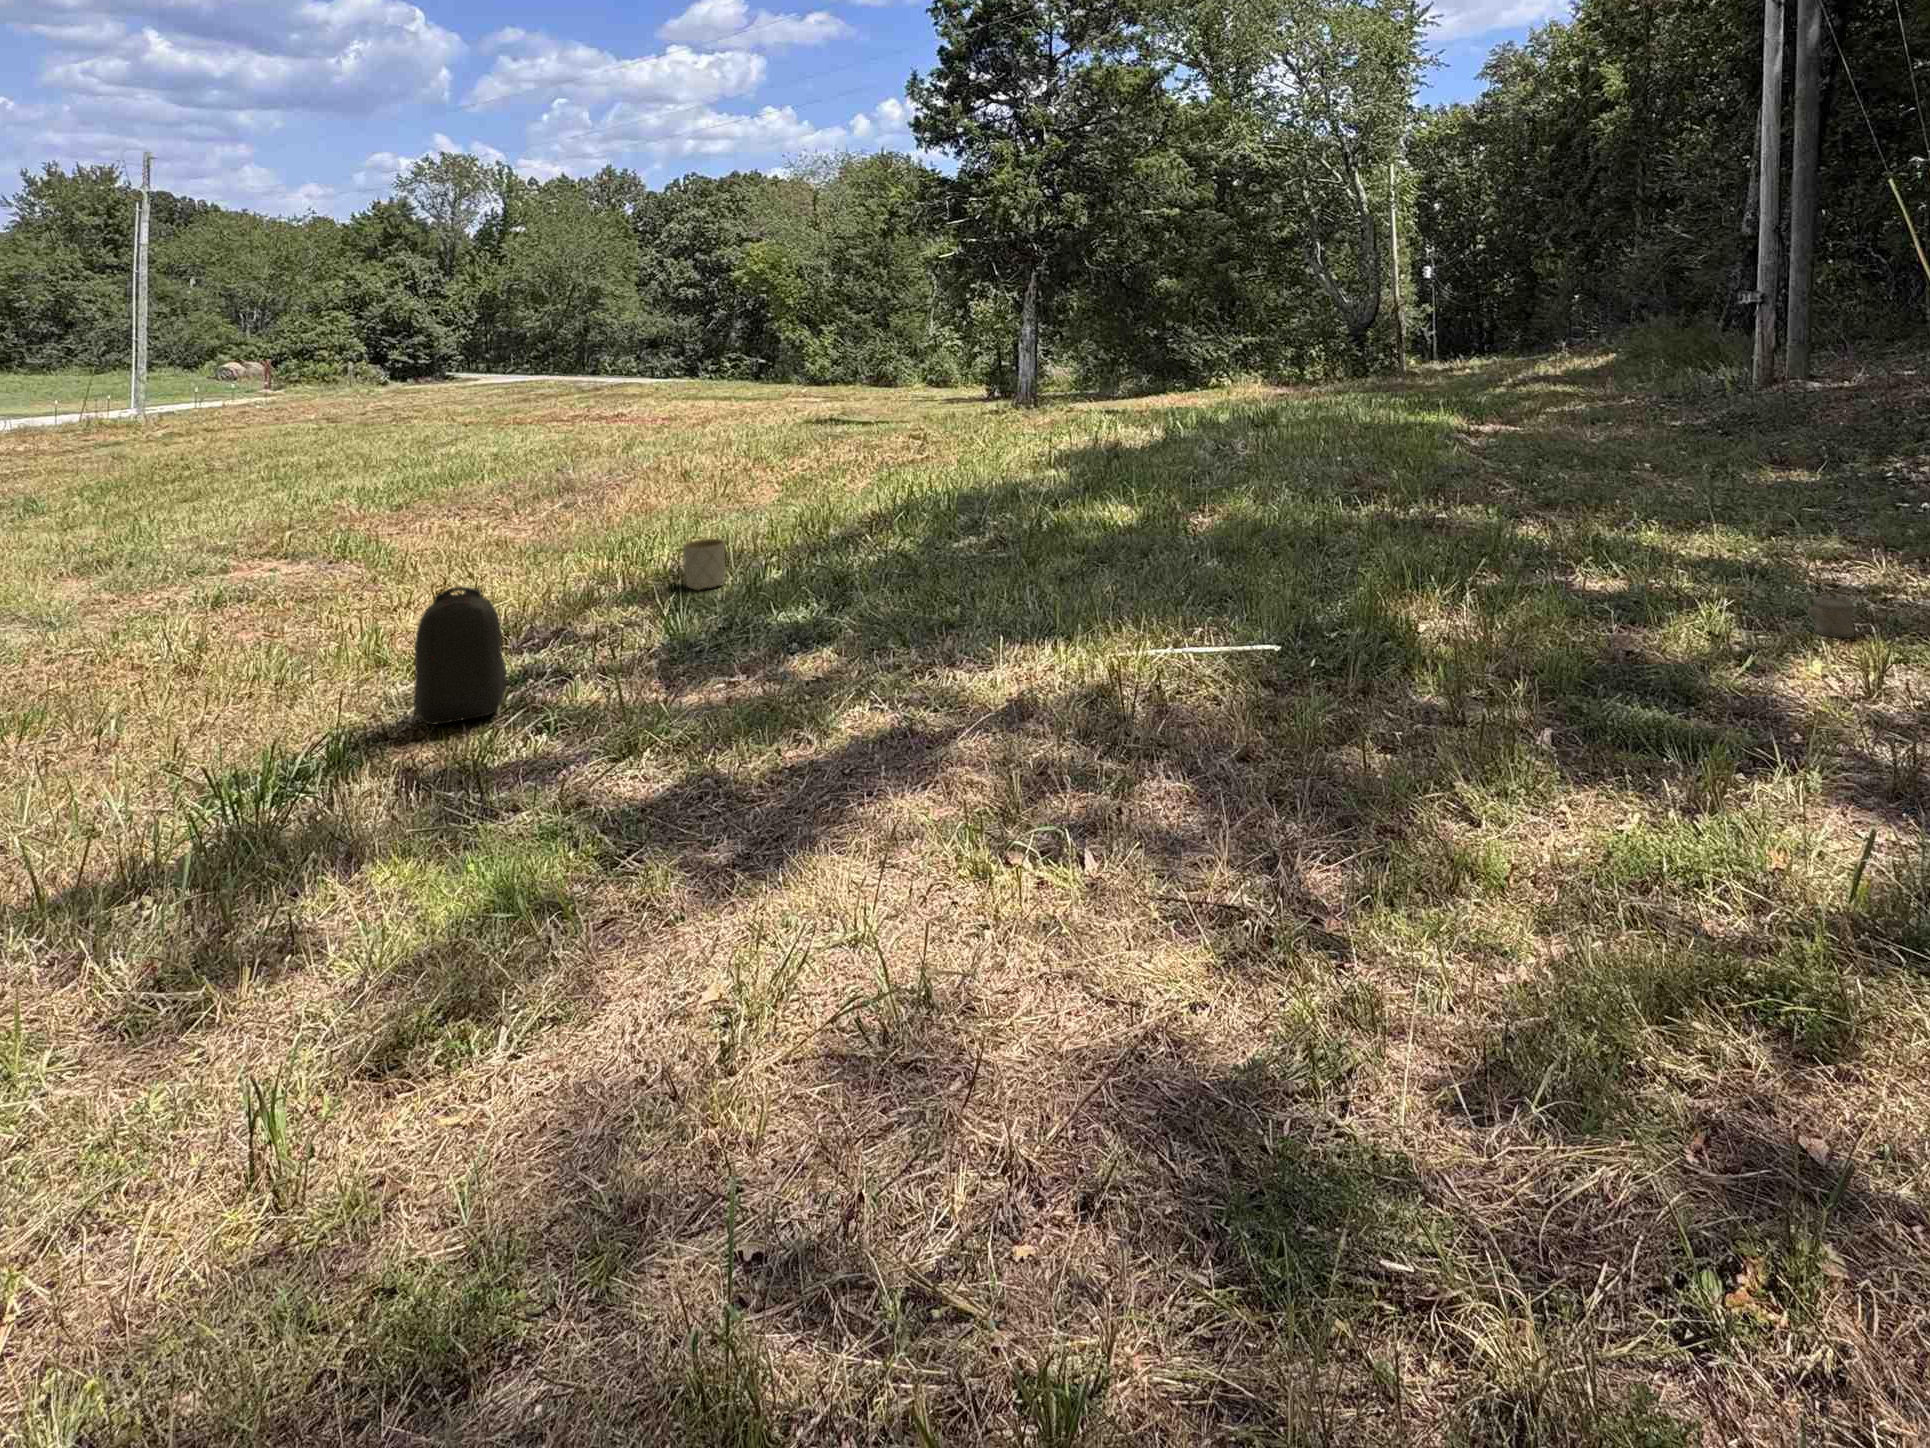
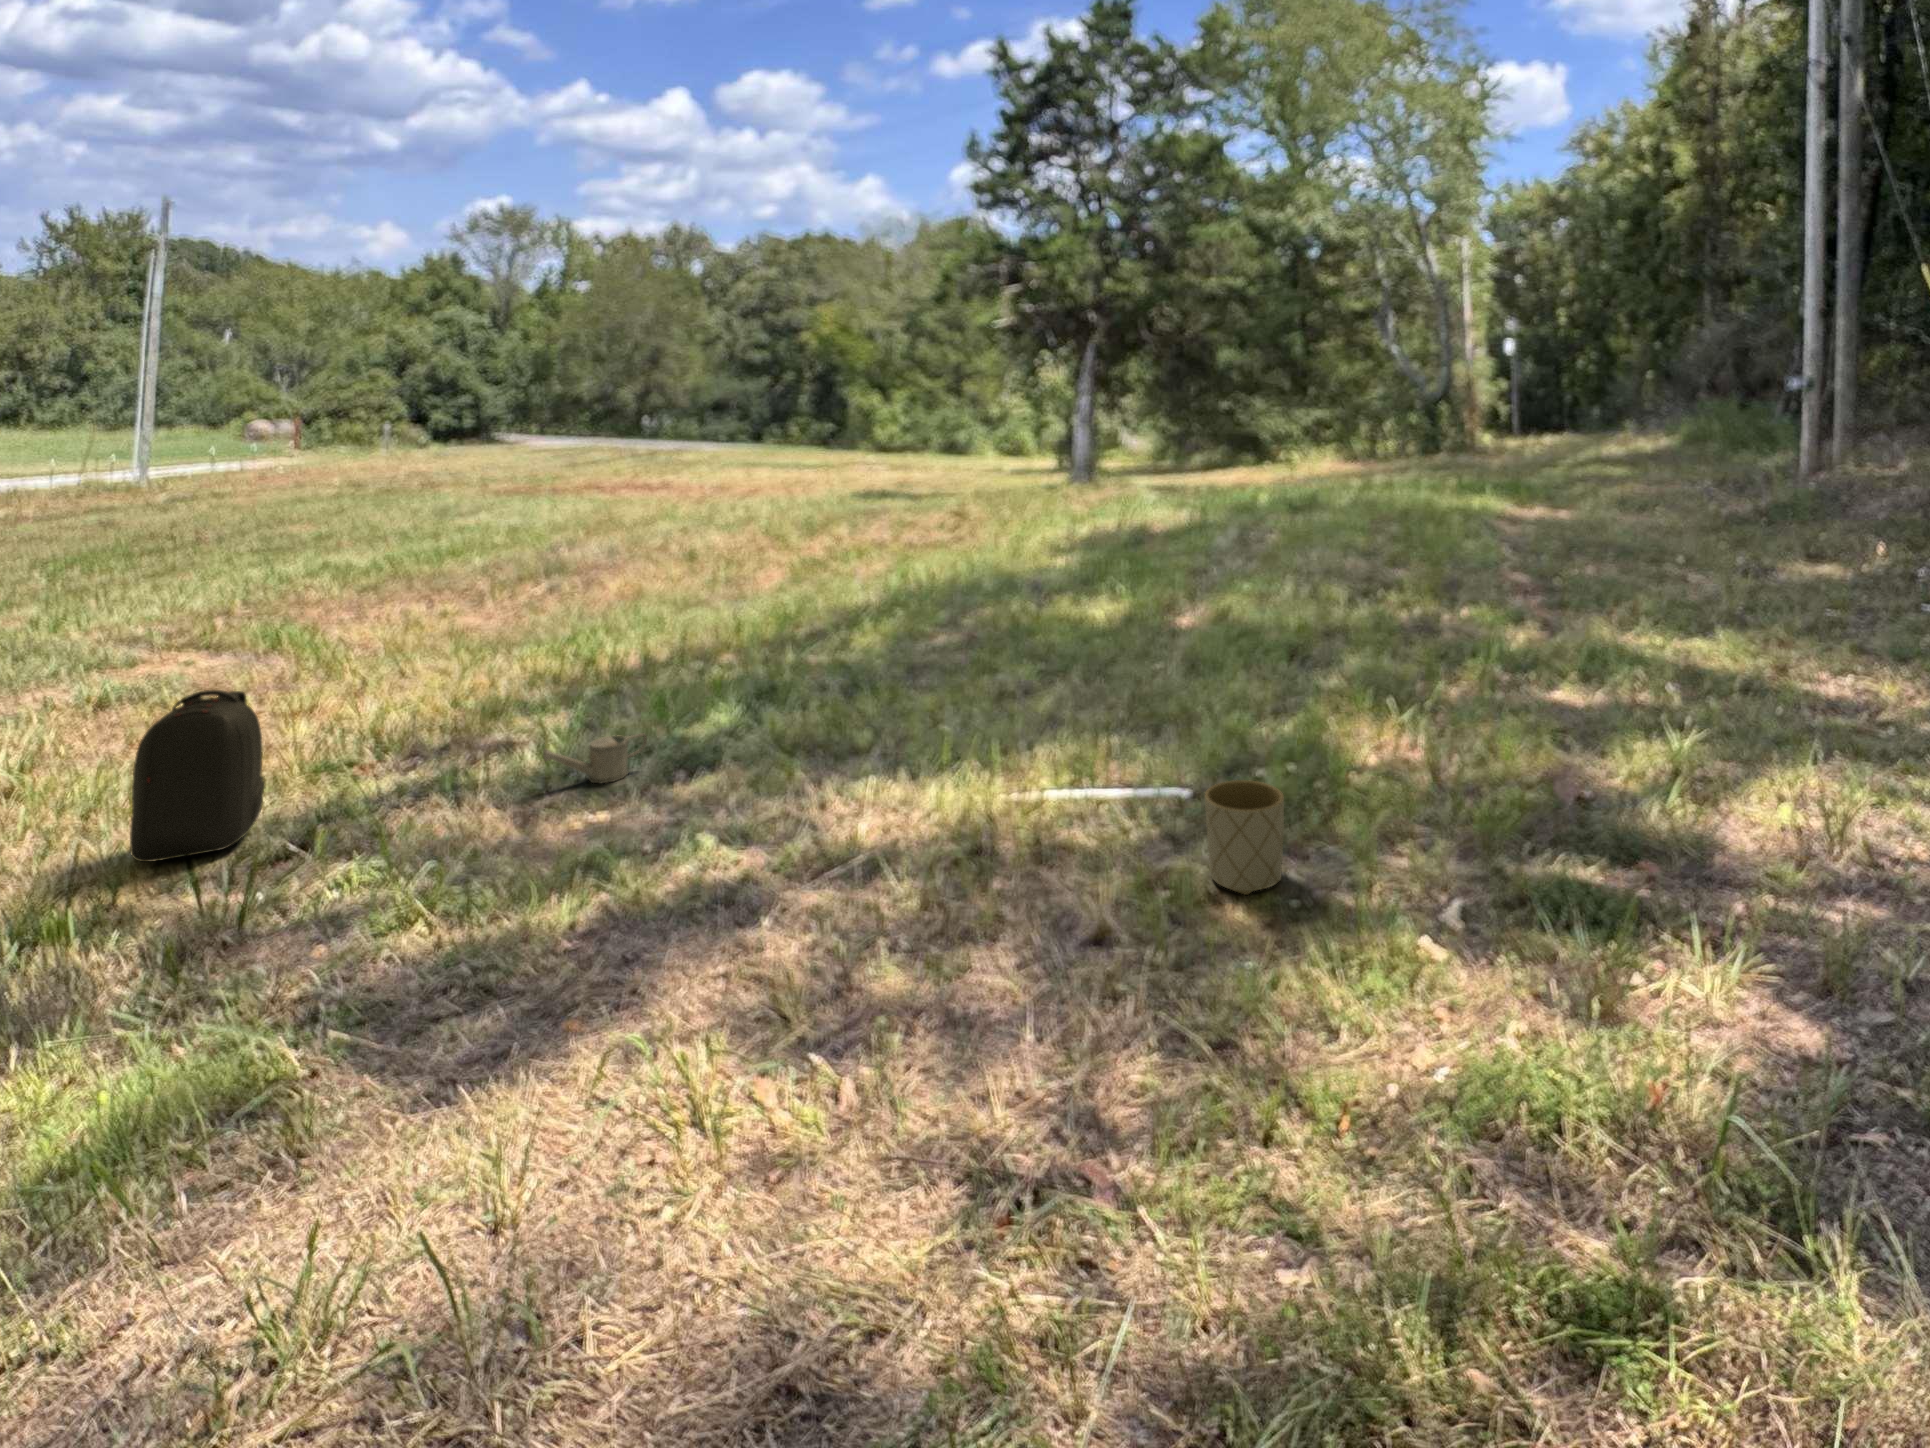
planter: present [683,539,725,590] -> present [1205,780,1284,895]
watering can: present [1808,596,1855,638] -> present [543,733,647,783]

